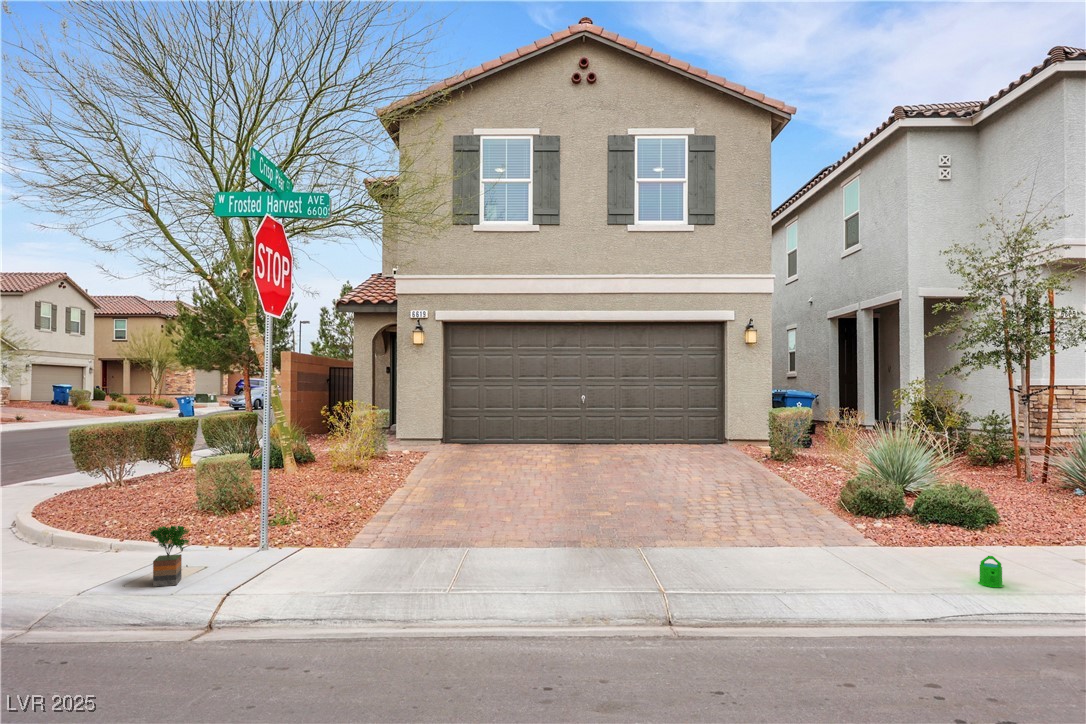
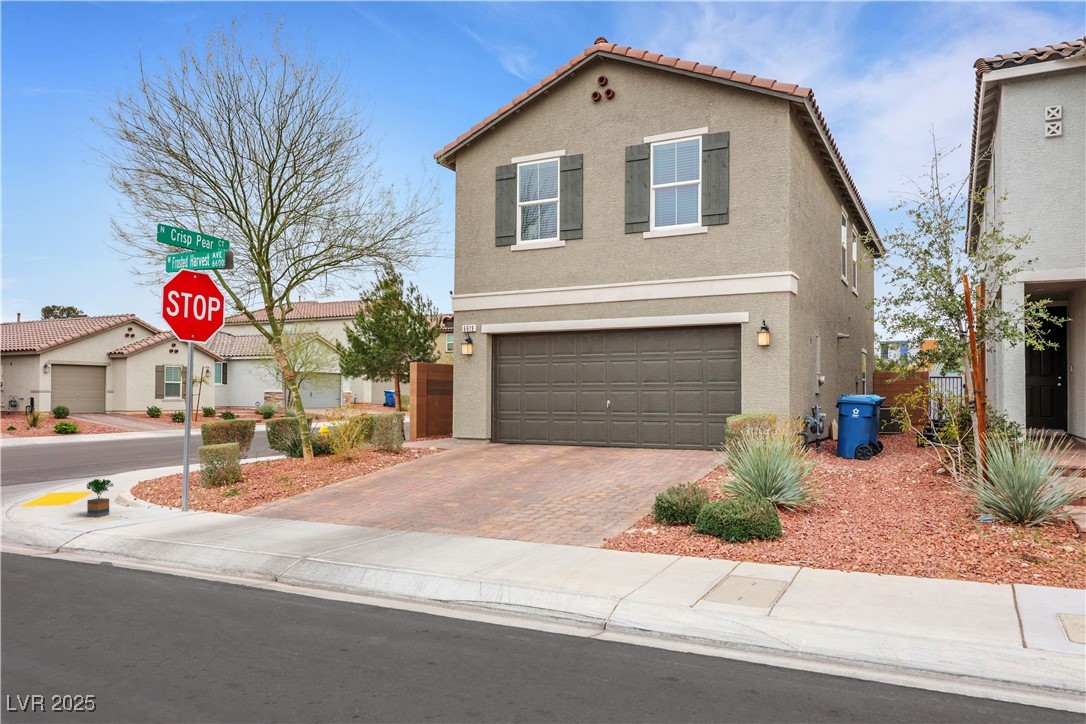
watering can: present [978,556,1004,588] -> none [552,560,585,591]

